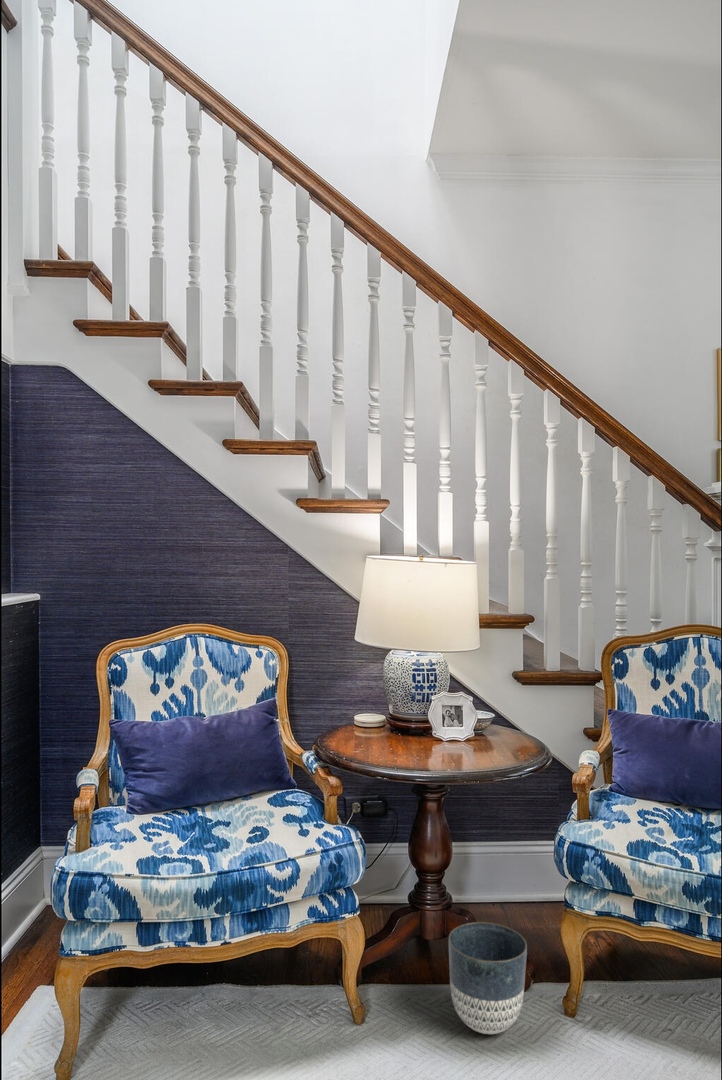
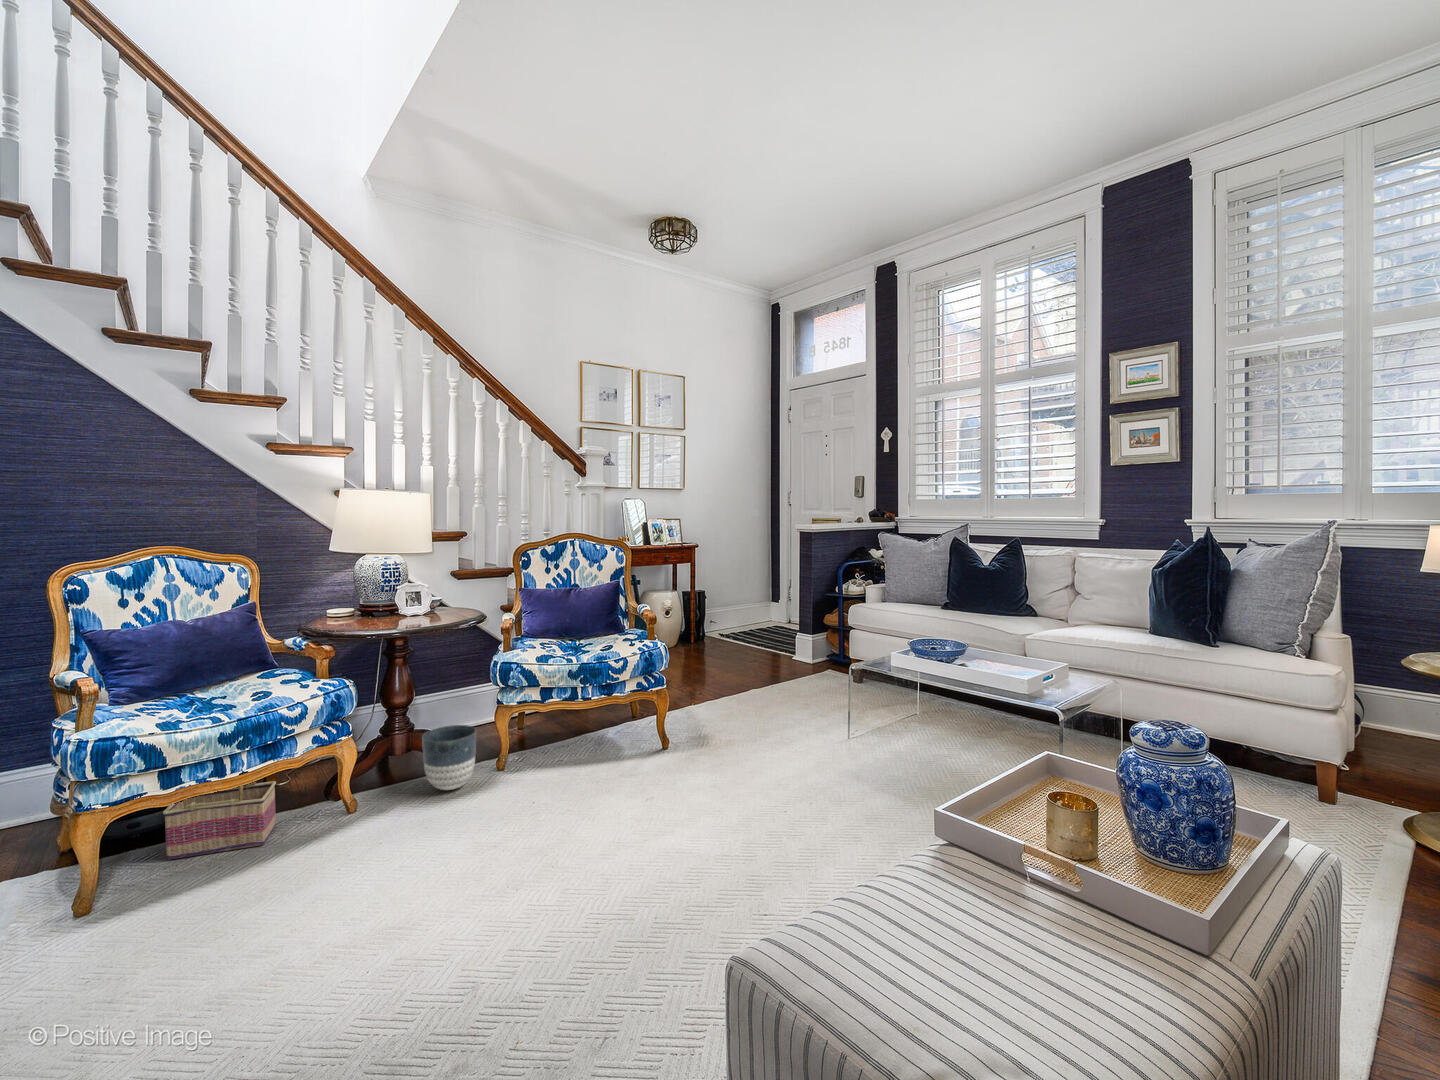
basket: none [149,889,269,1046] -> present [163,781,276,860]

